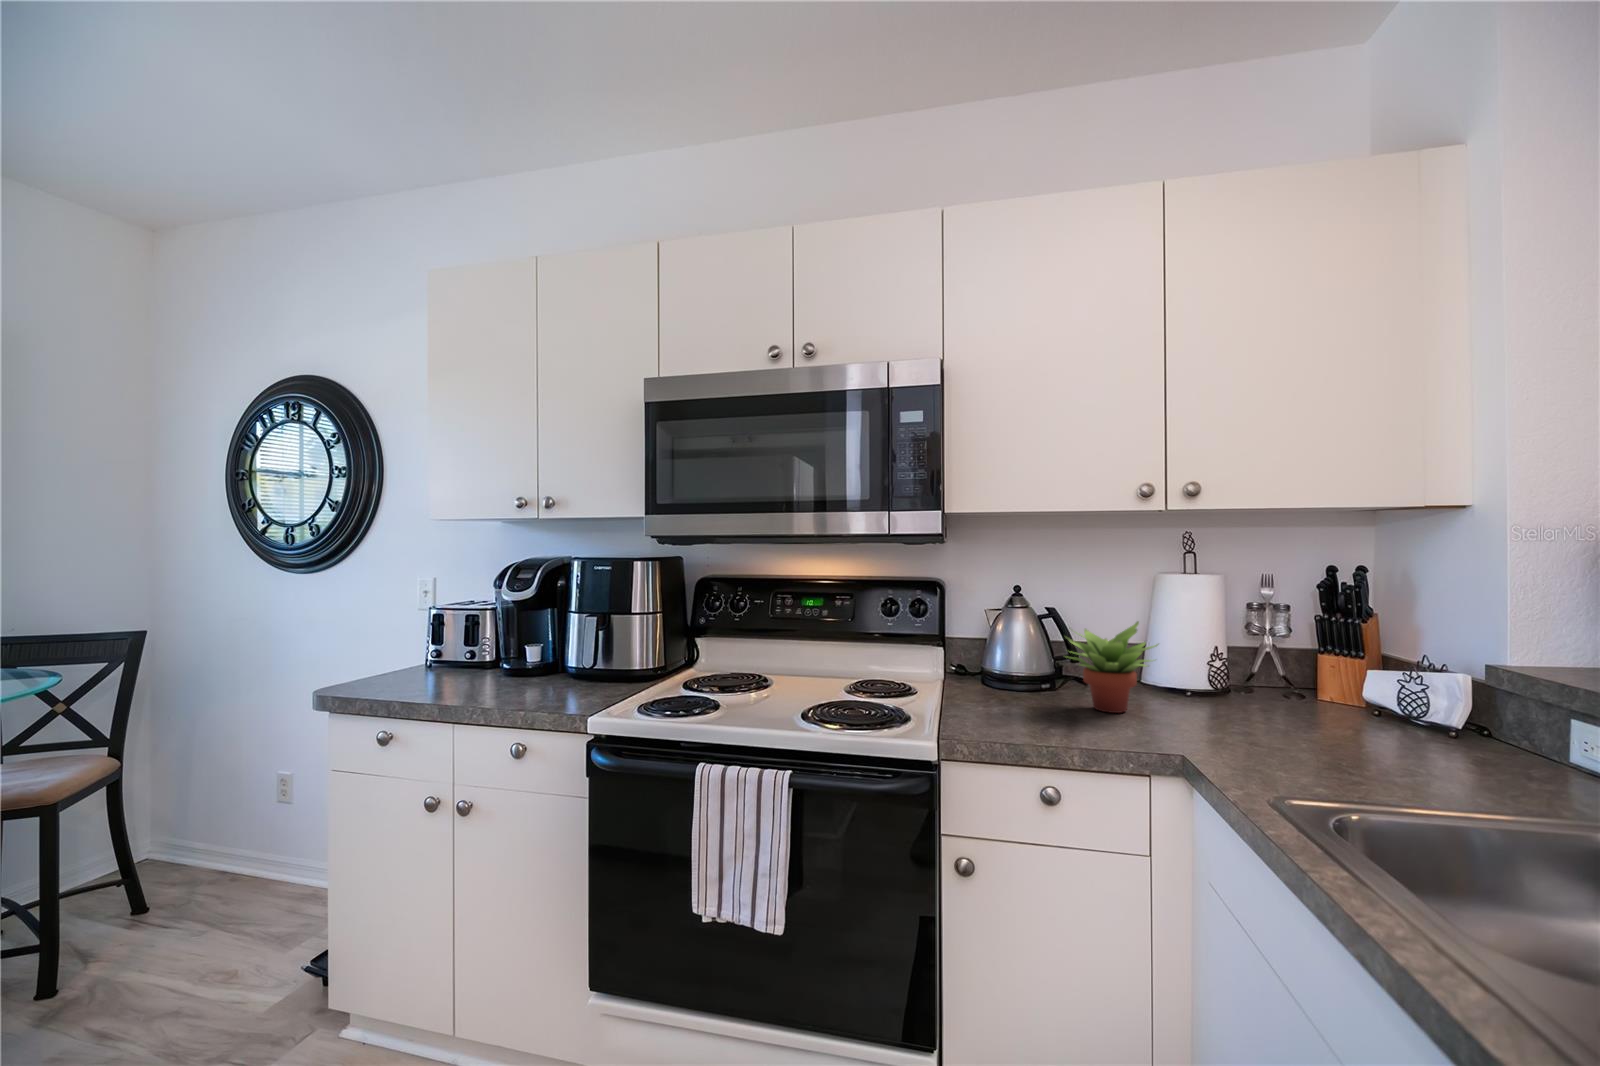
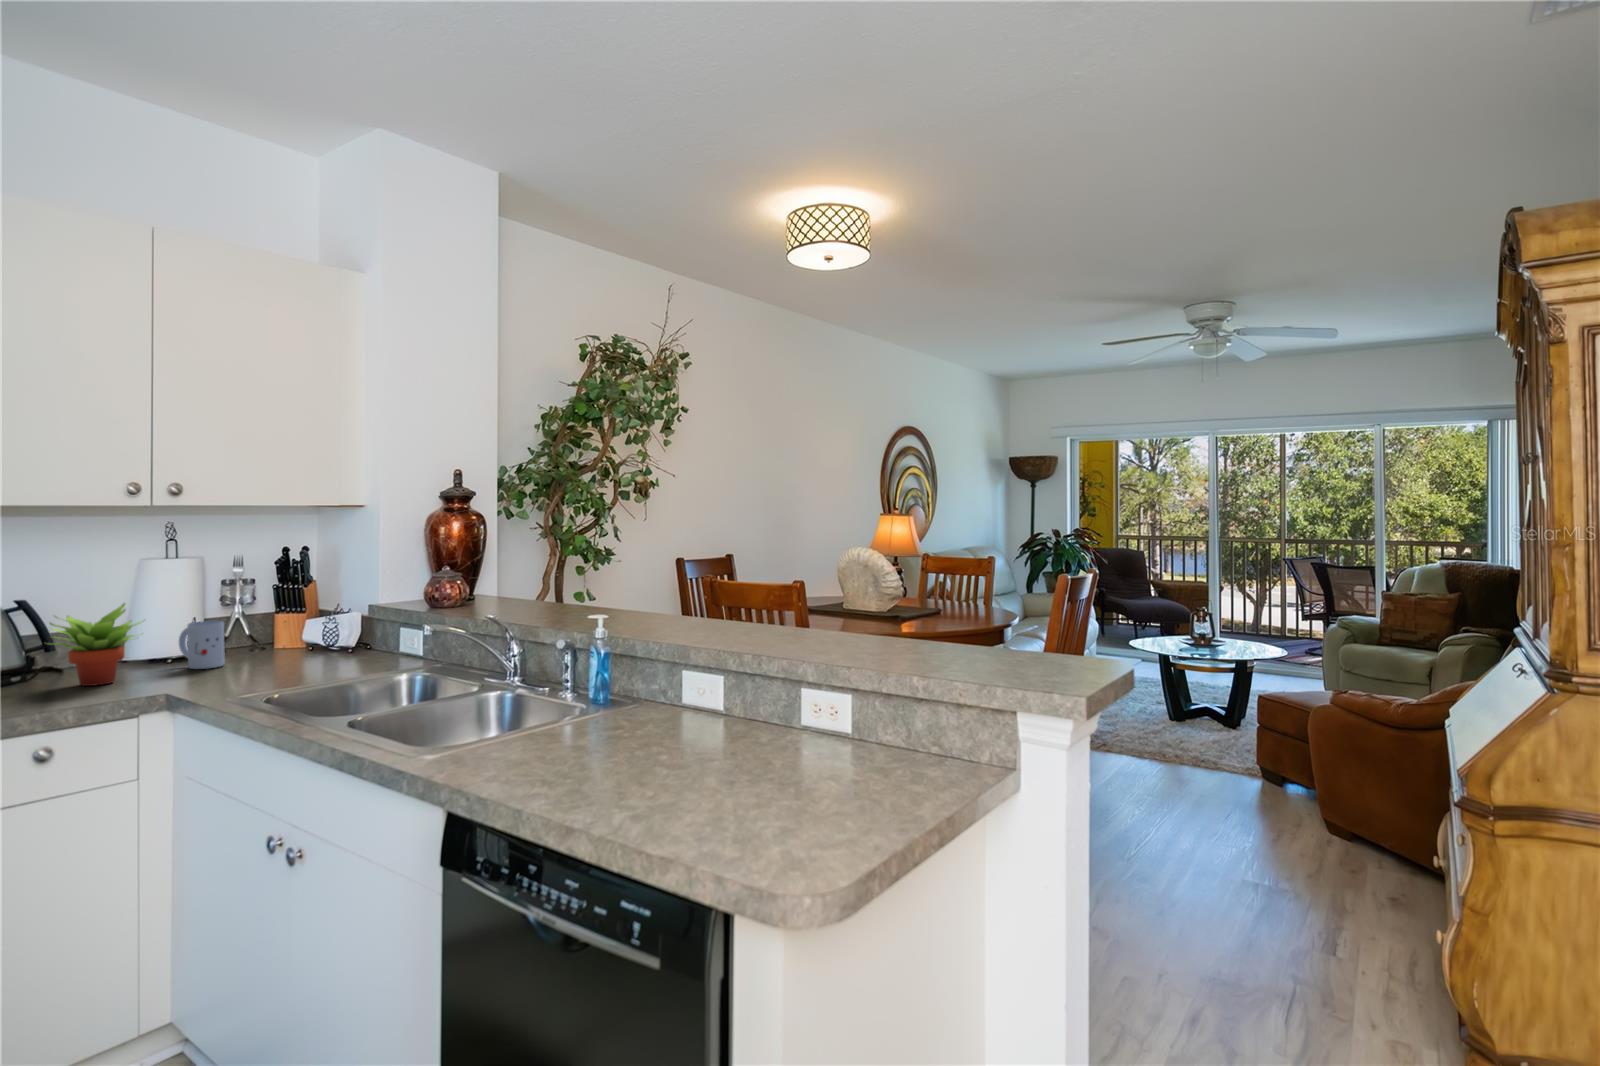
mug: none [1197,653,1252,716] -> present [179,621,225,669]

